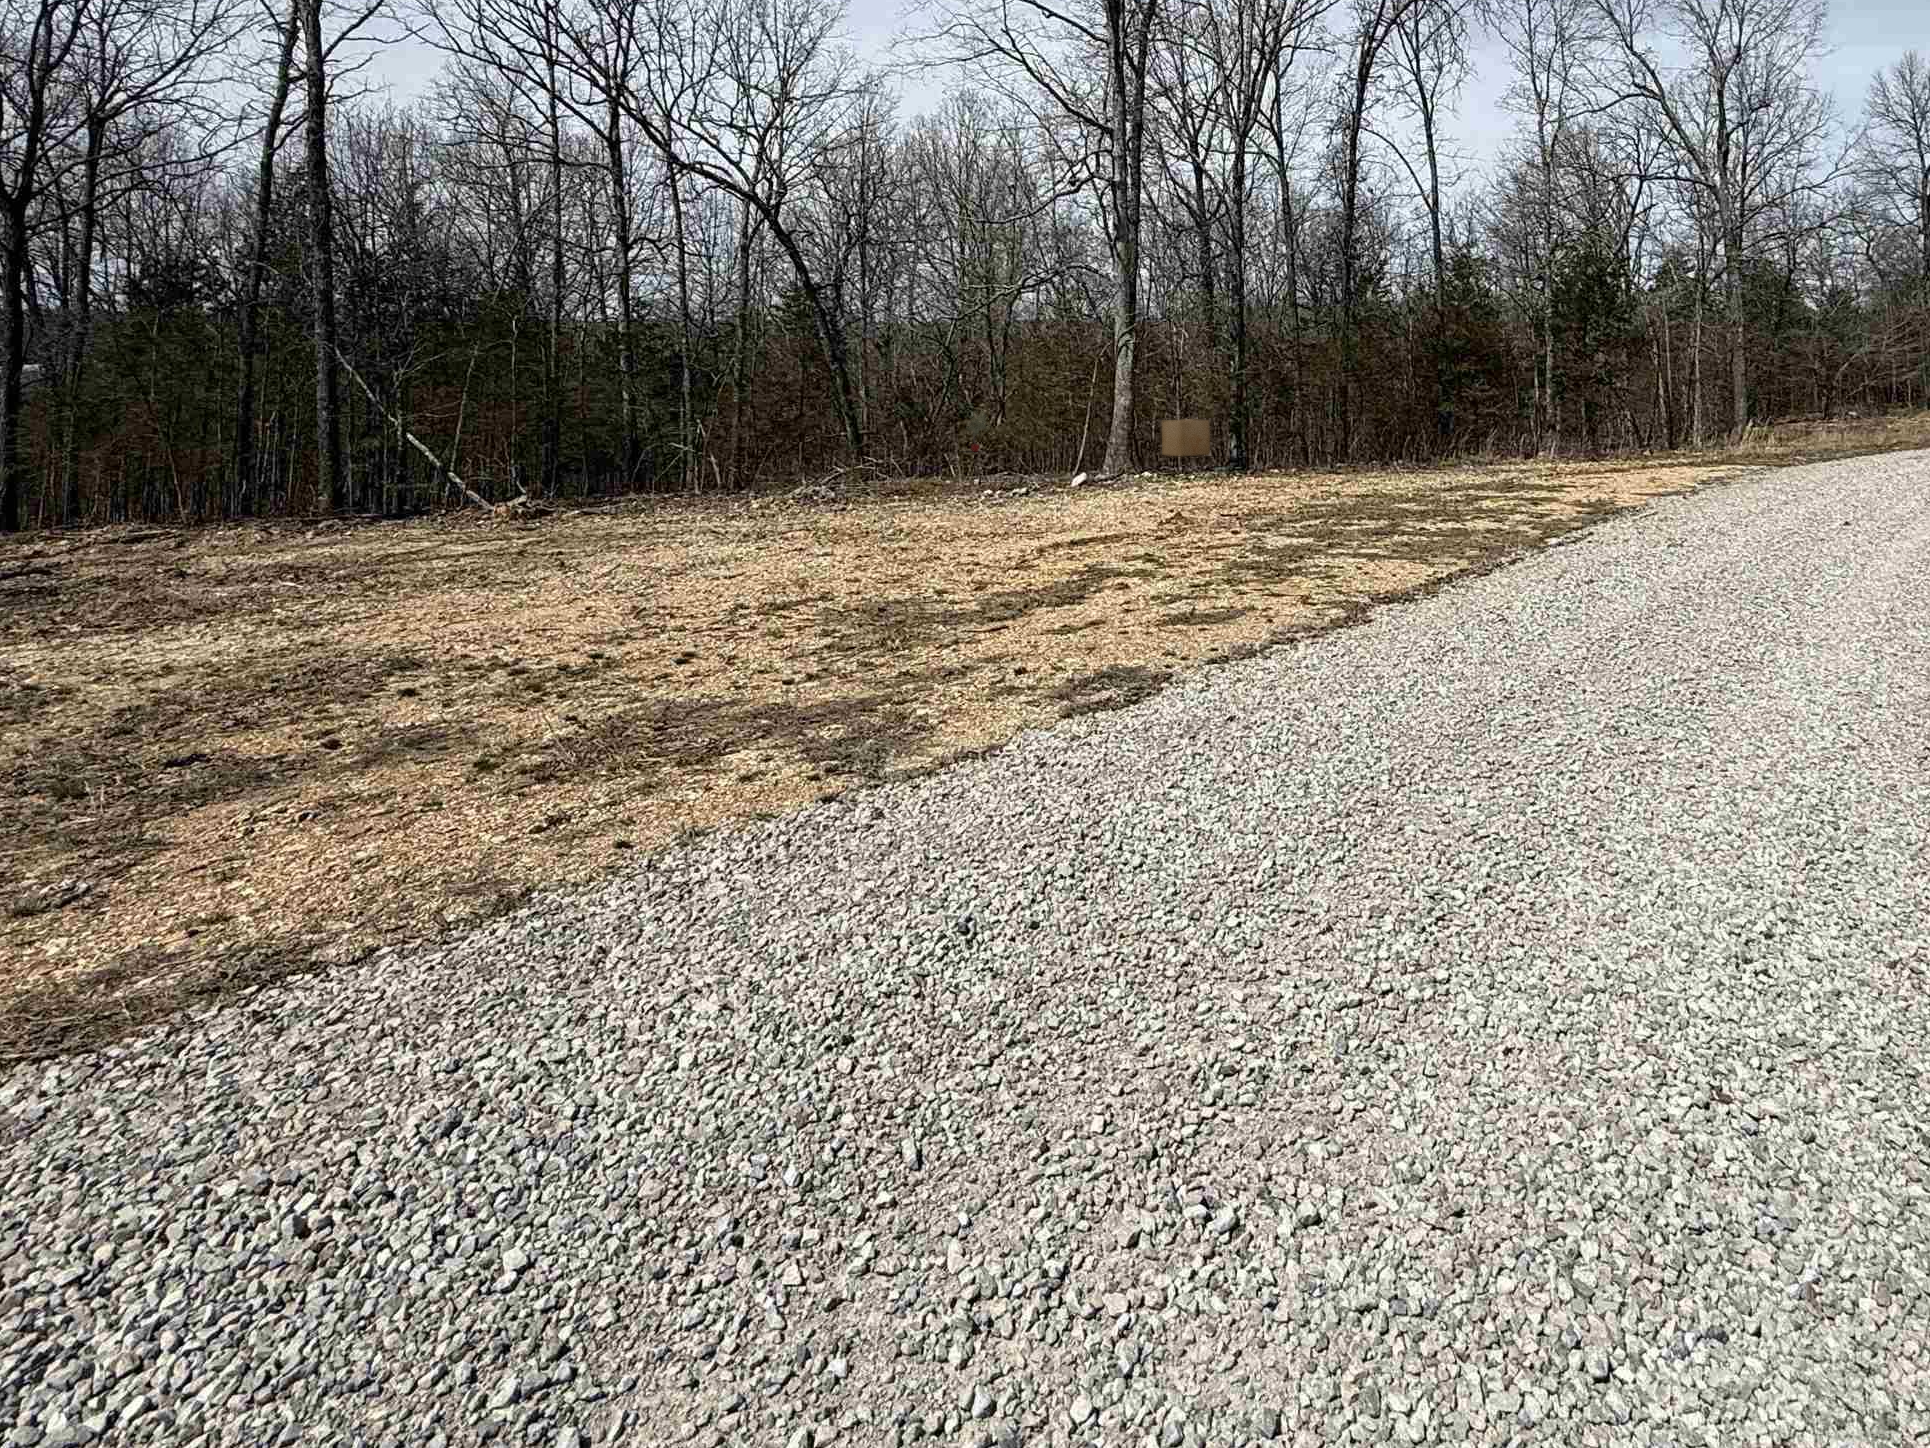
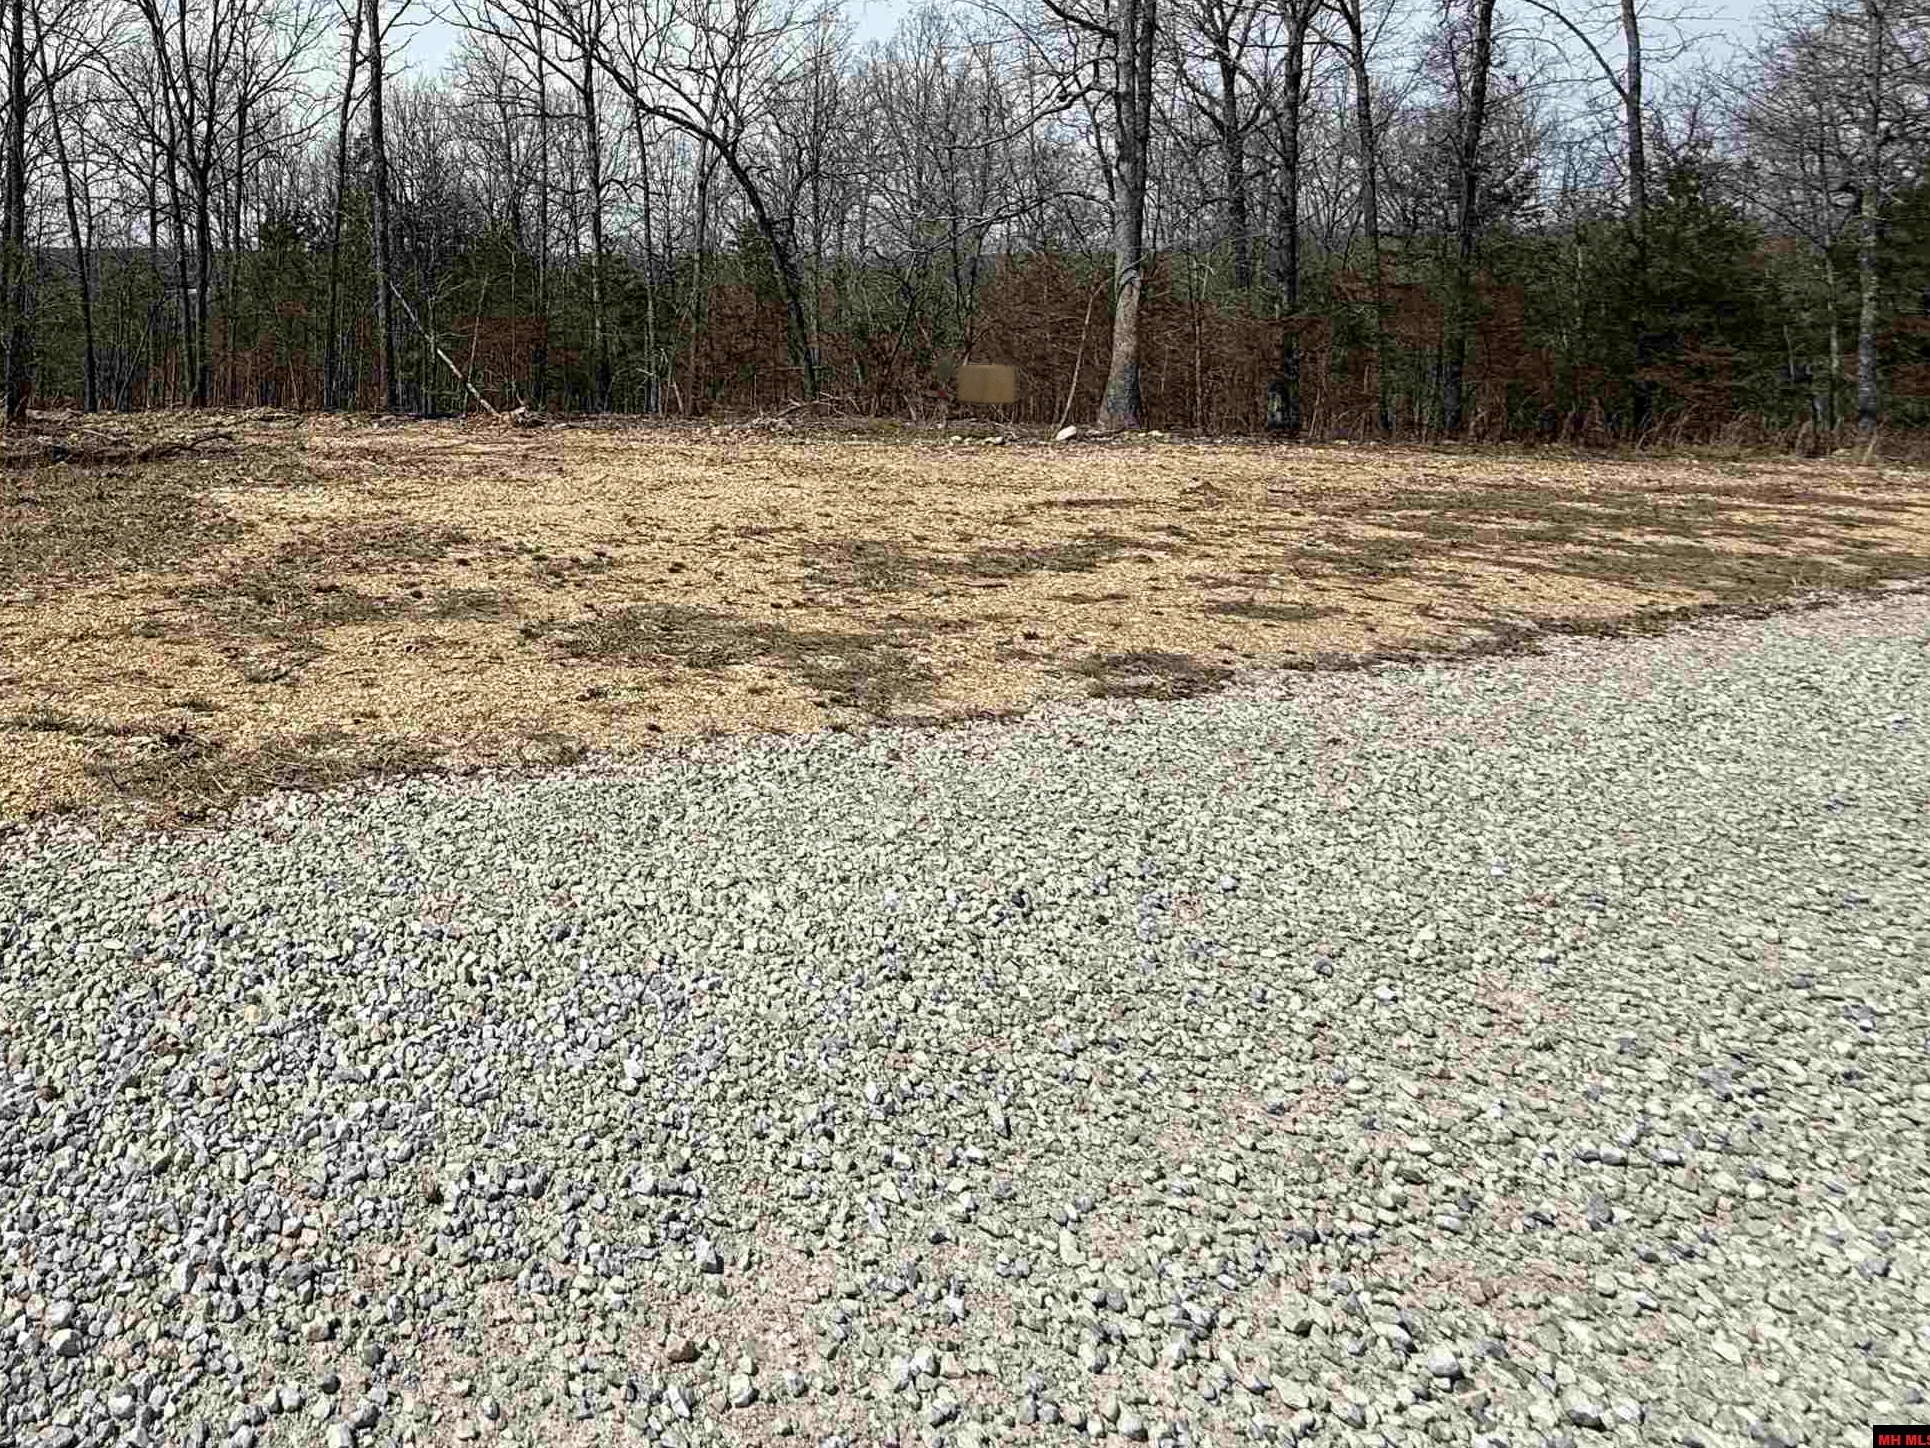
cardboard box: present [1162,419,1210,456] -> present [958,365,1015,403]

